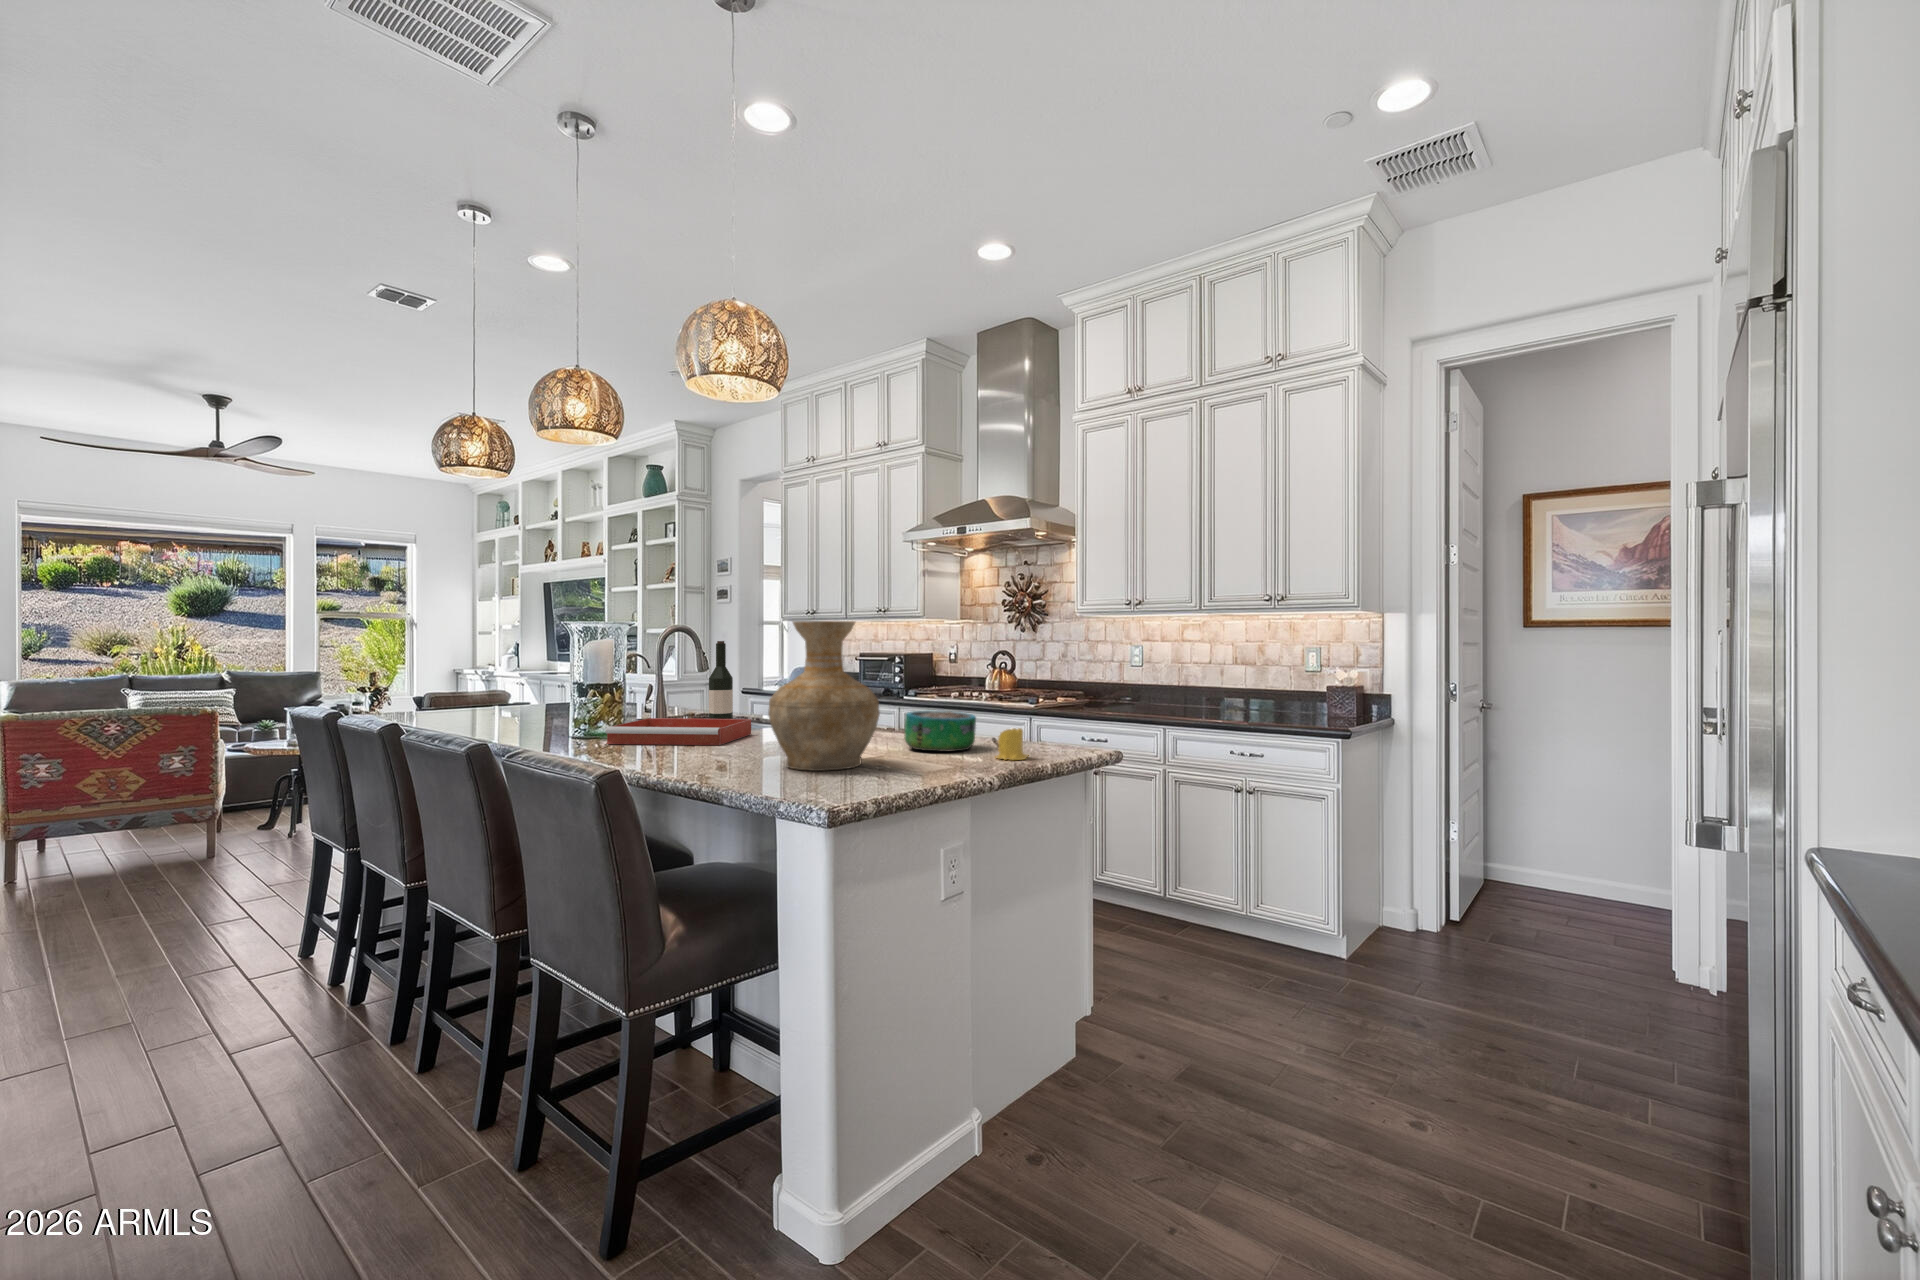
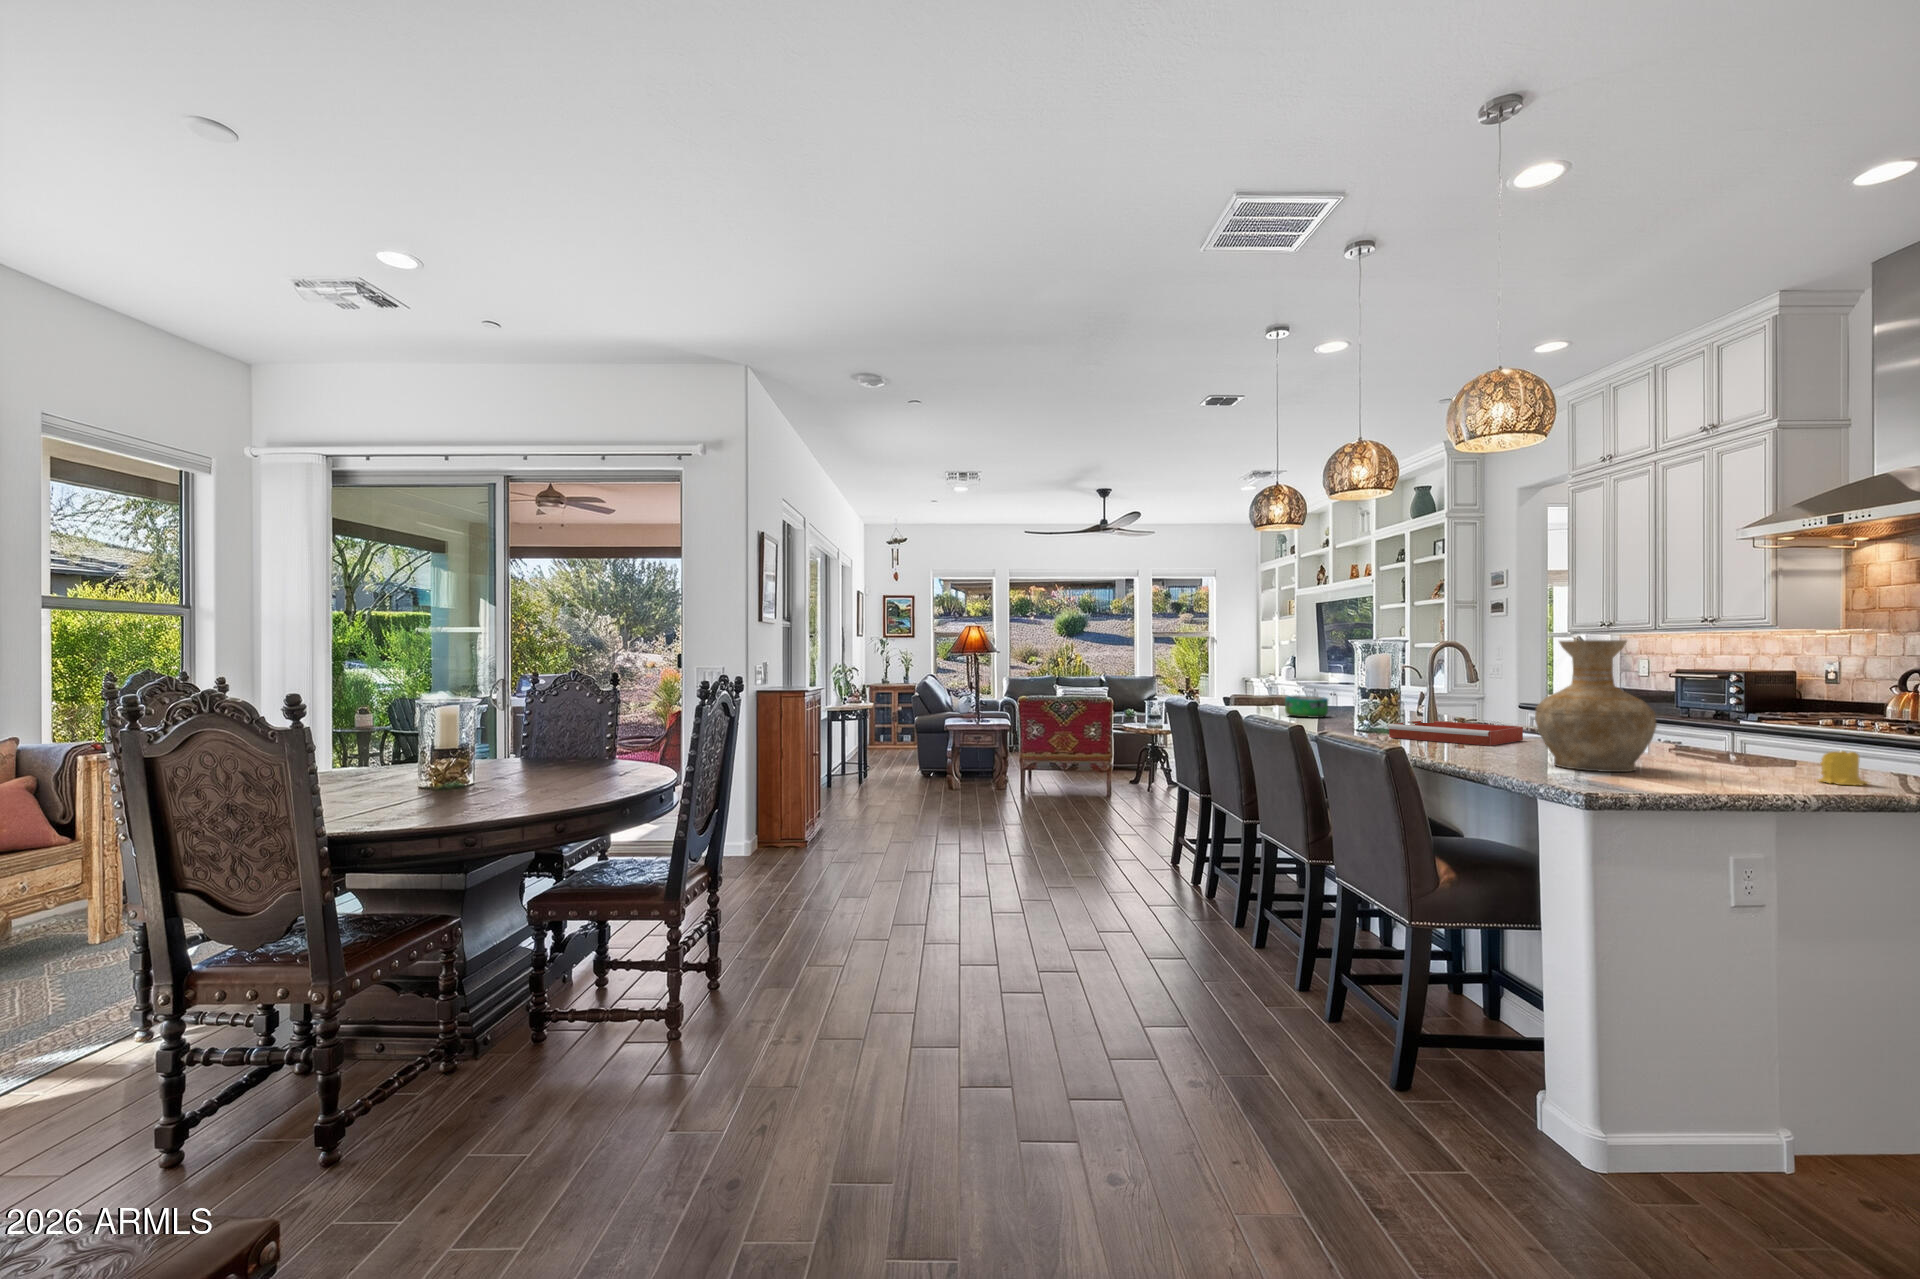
wine bottle: present [709,641,733,719] -> none [1480,657,1505,732]
decorative bowl: present [904,711,976,752] -> present [1285,695,1328,718]

